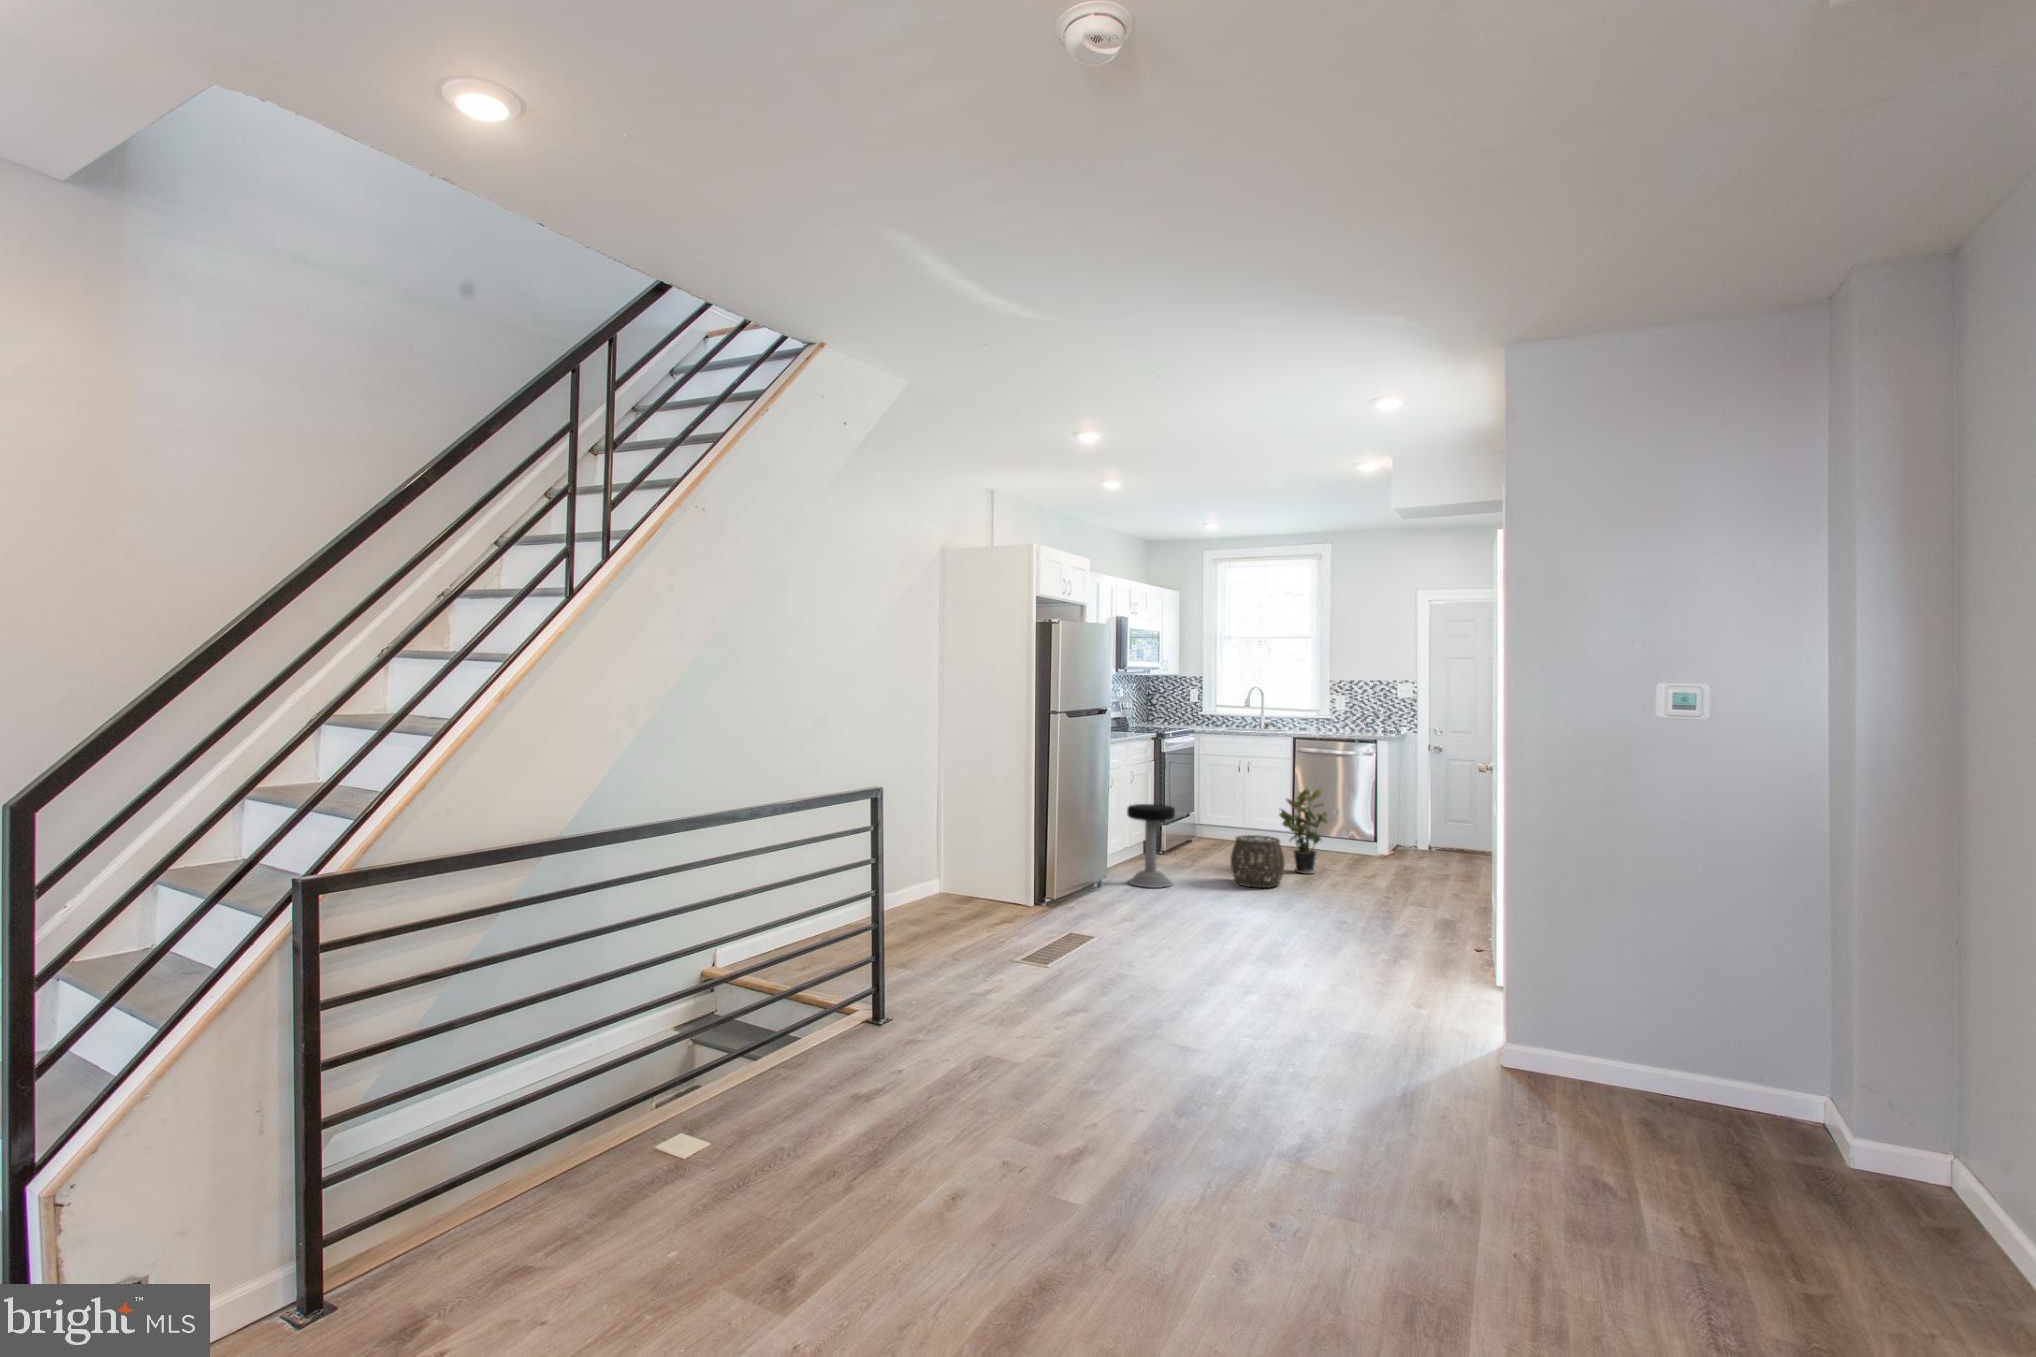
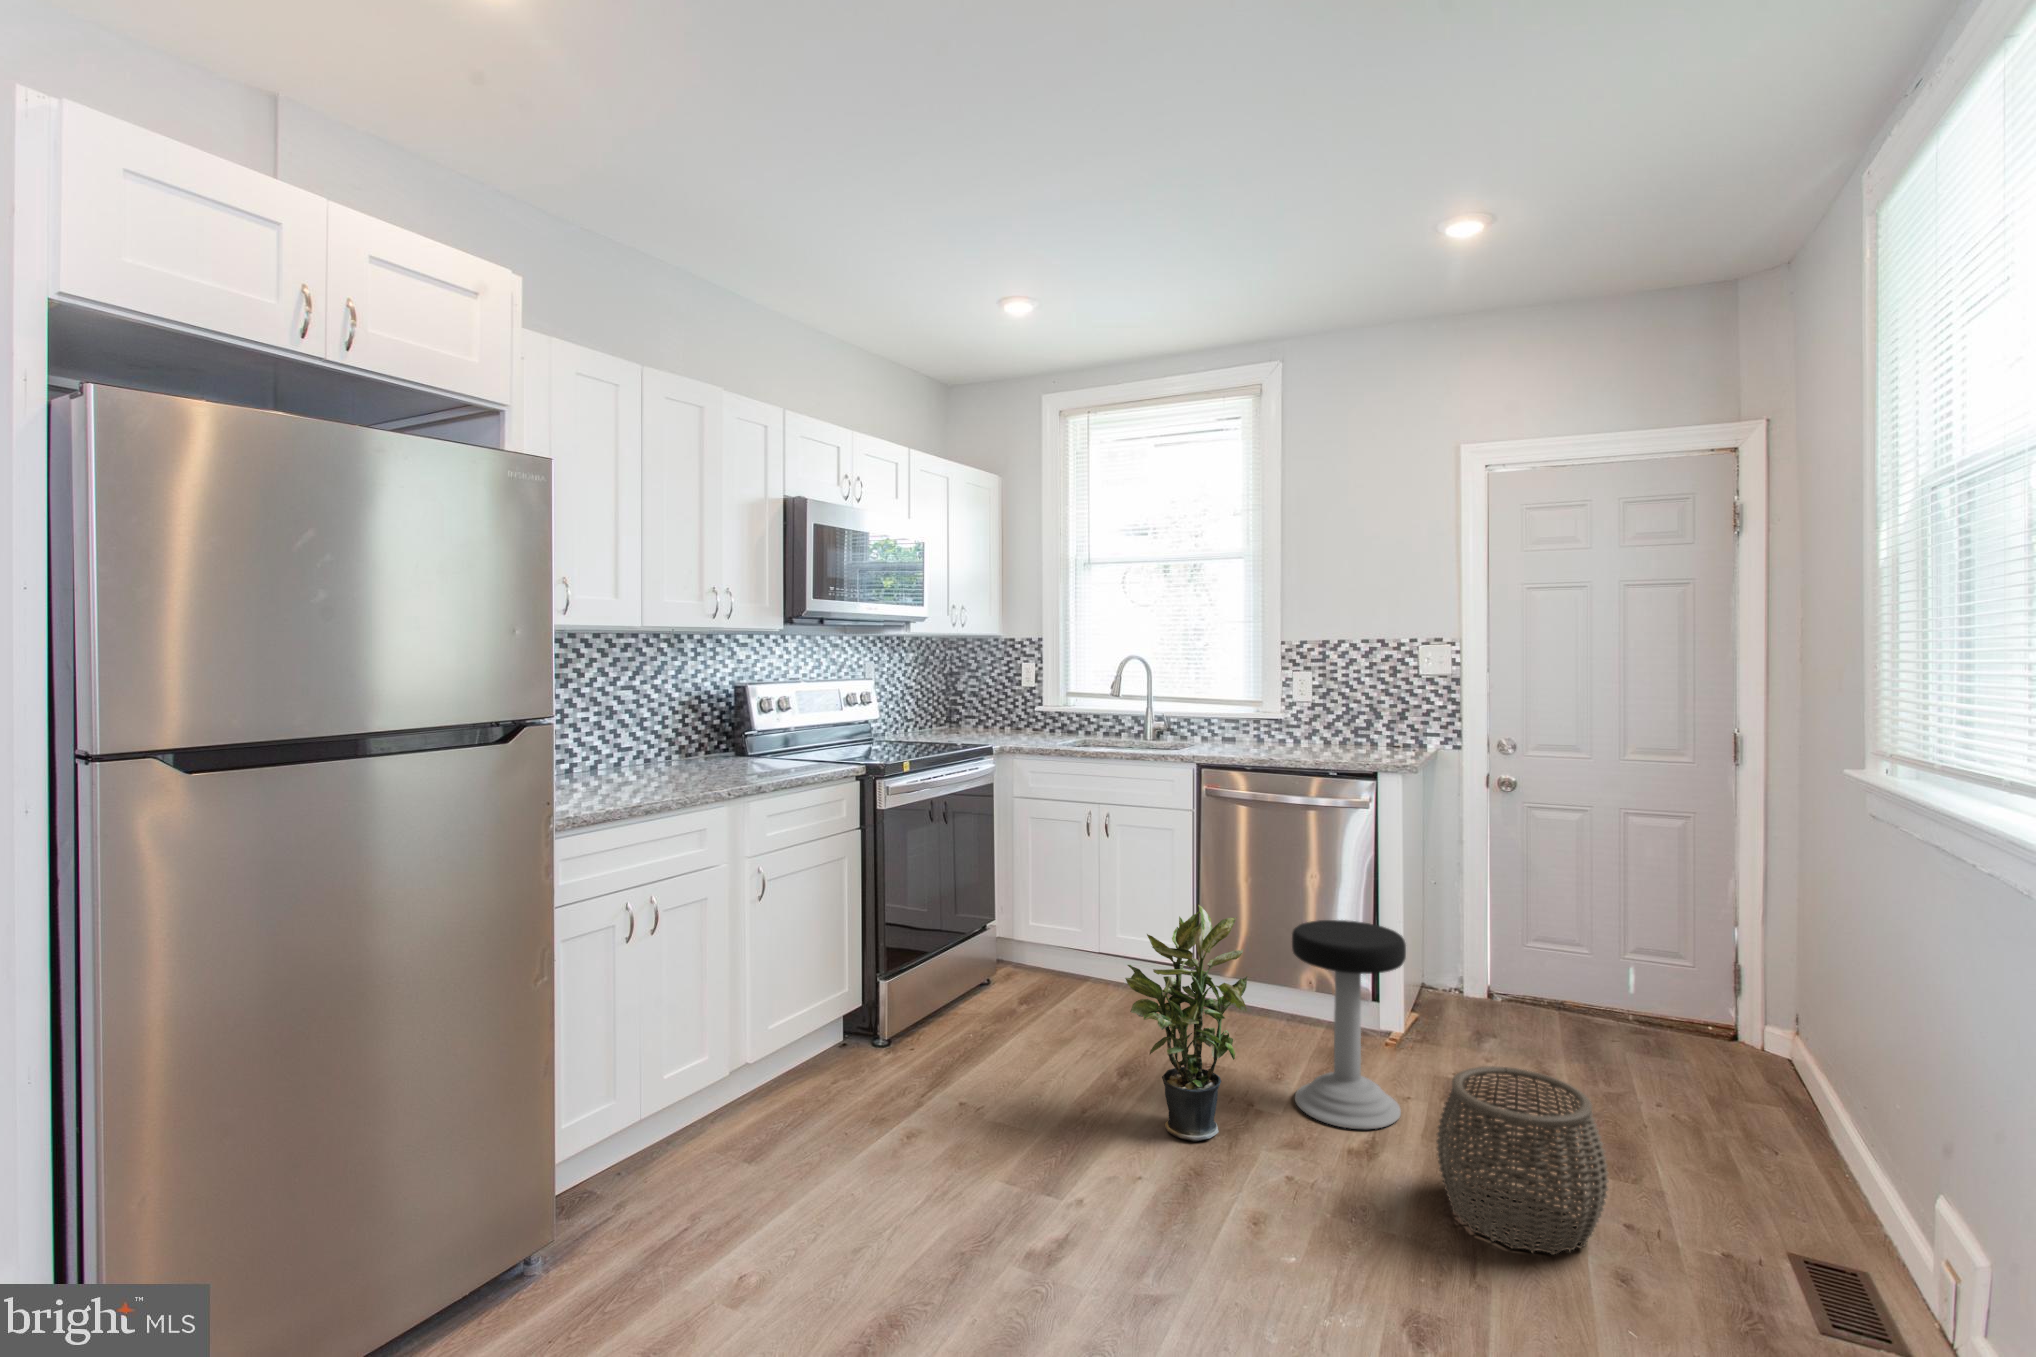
stool: present [1127,804,1175,888] -> present [1292,920,1406,1129]
woven basket: present [1230,835,1285,888] -> present [1437,1066,1609,1255]

